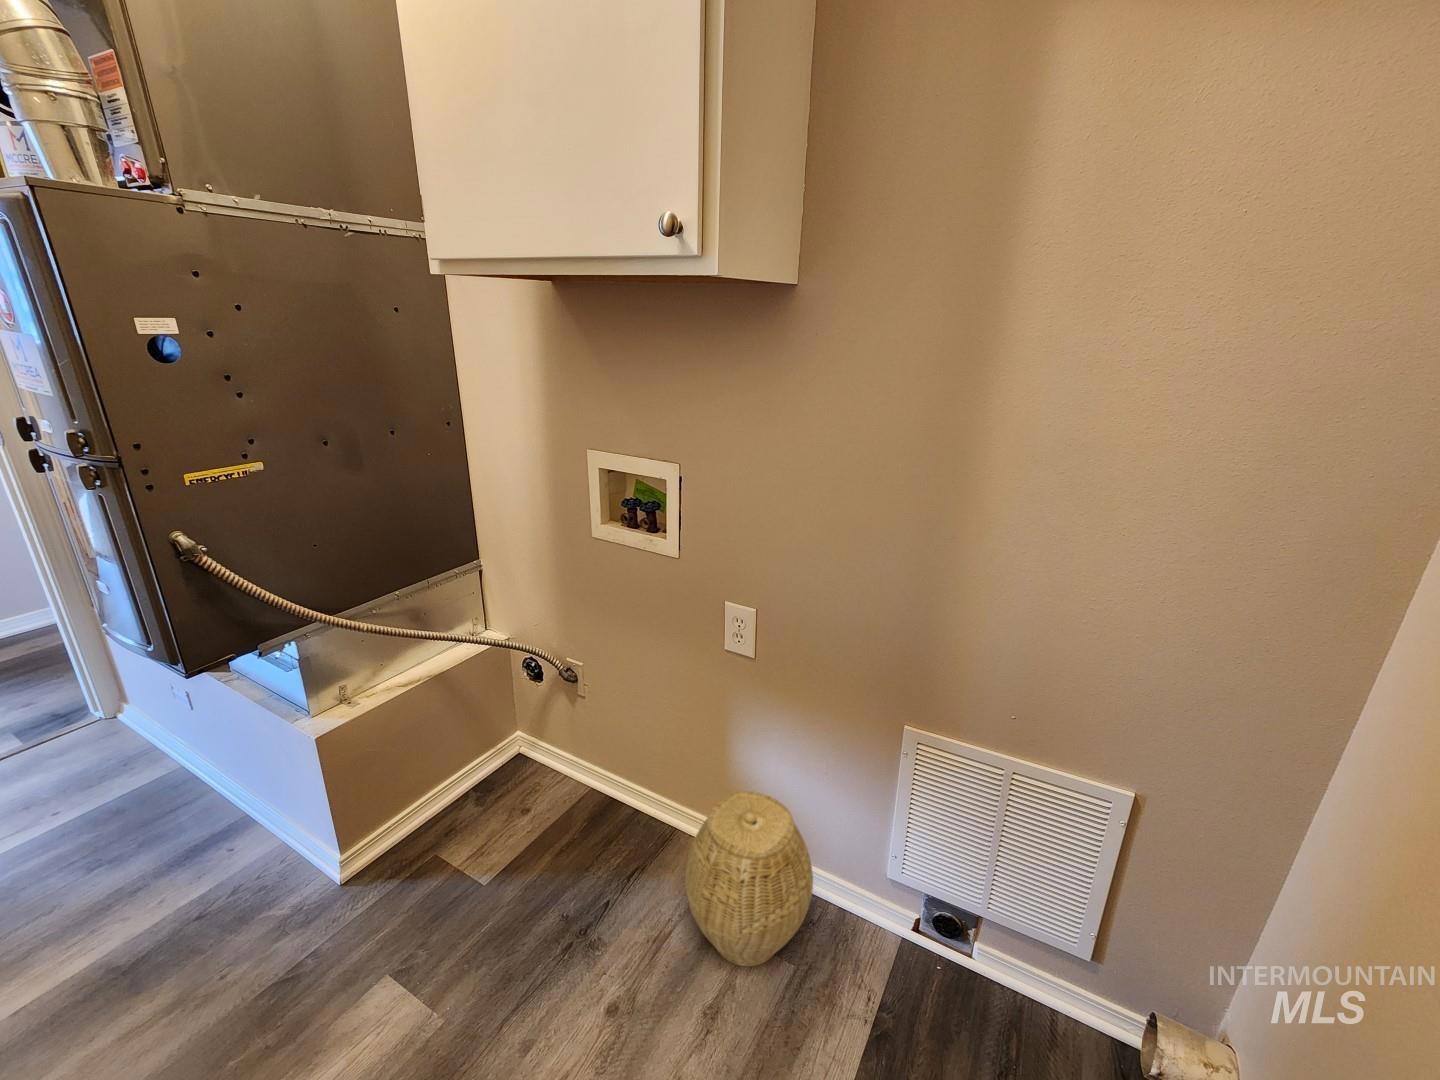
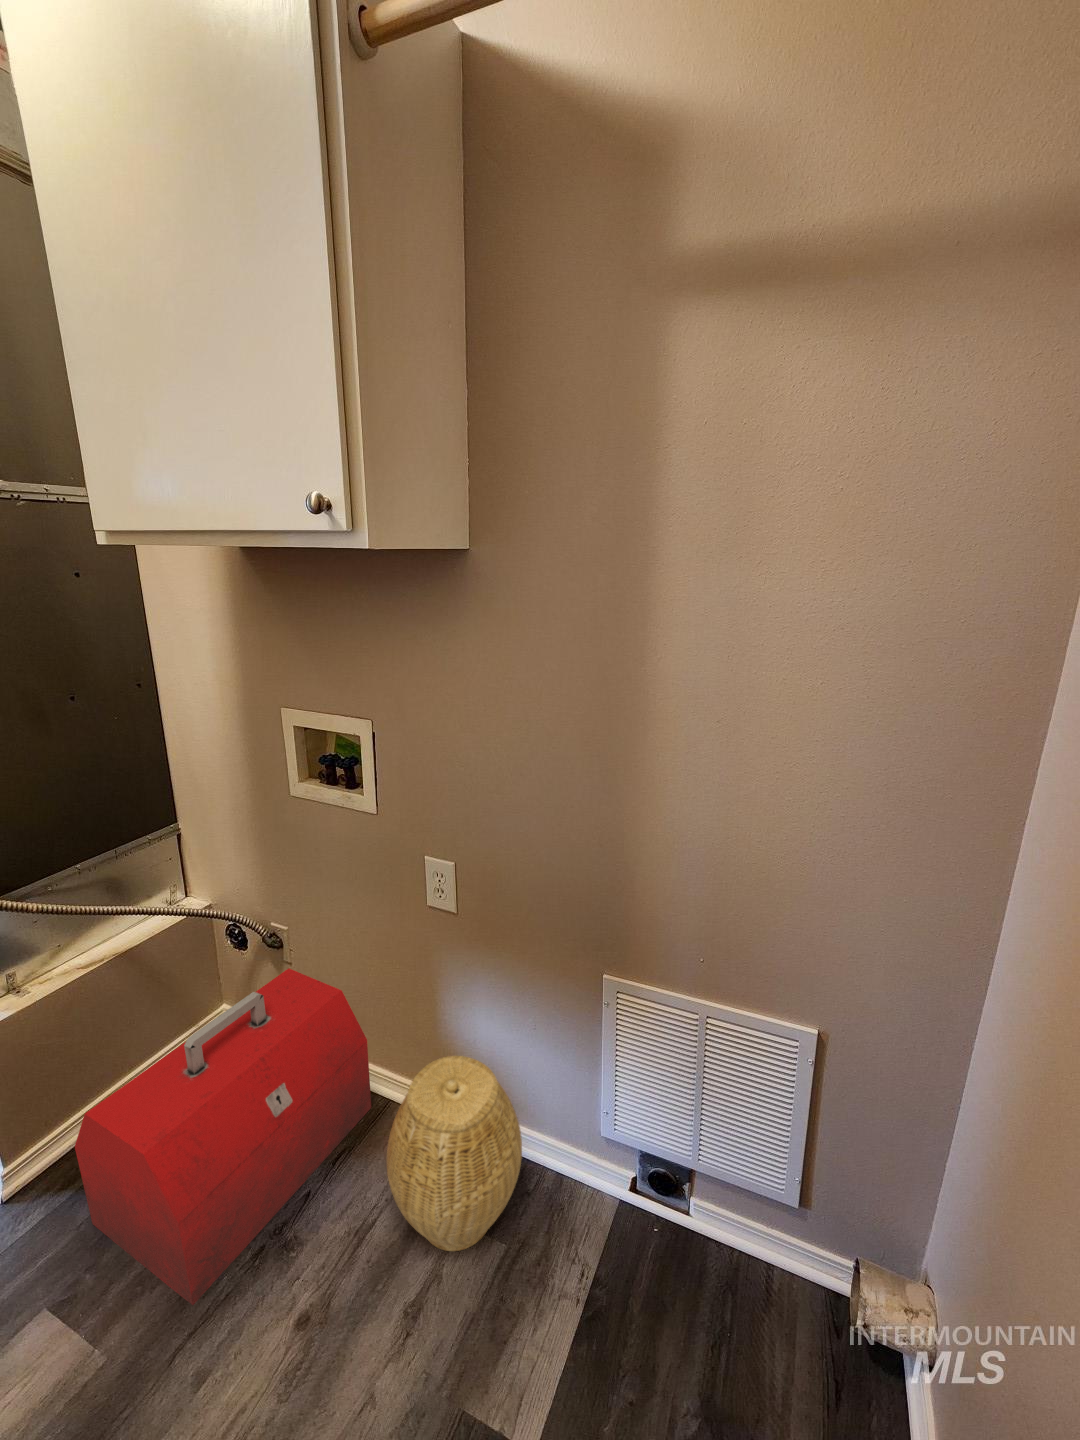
toolbox: none [407,701,658,987] -> present [75,968,371,1305]

